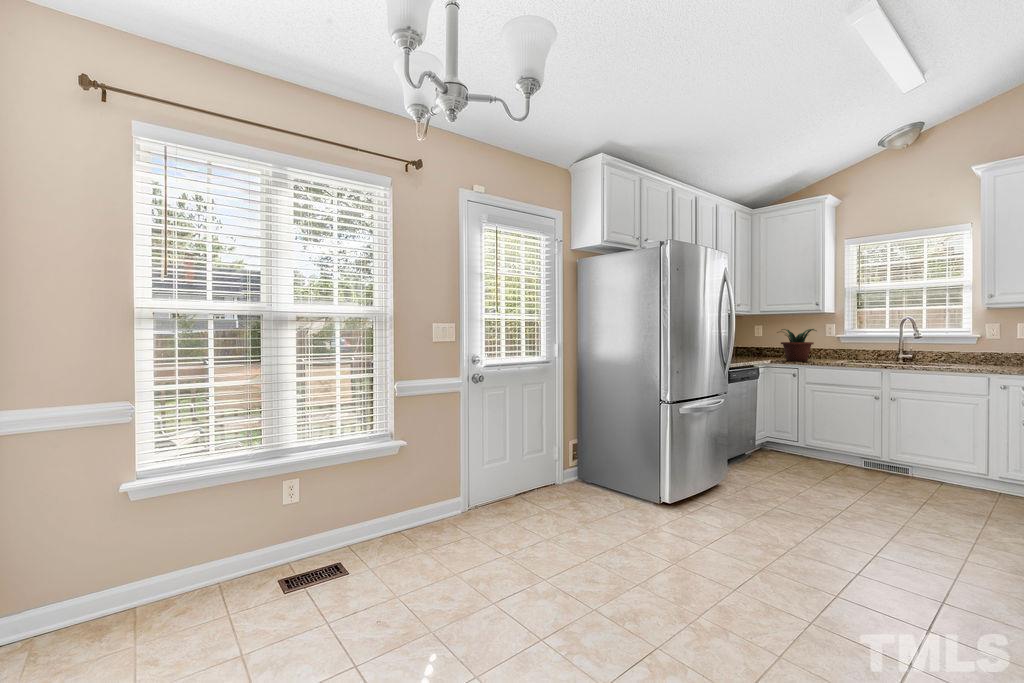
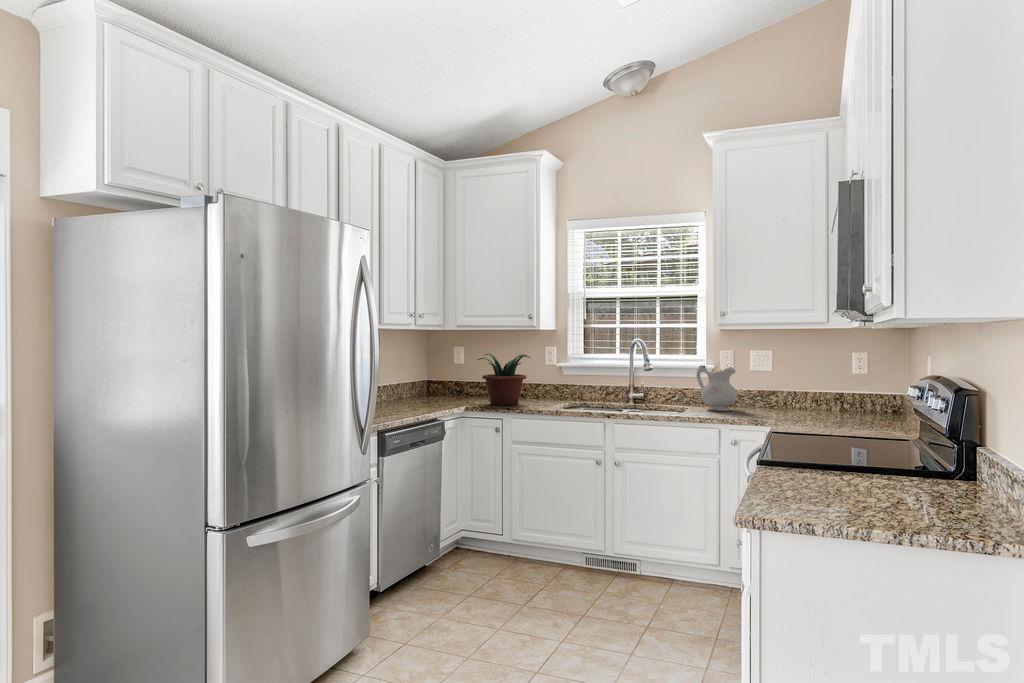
ceramic pitcher: none [963,334,1004,367] -> present [696,365,737,411]

